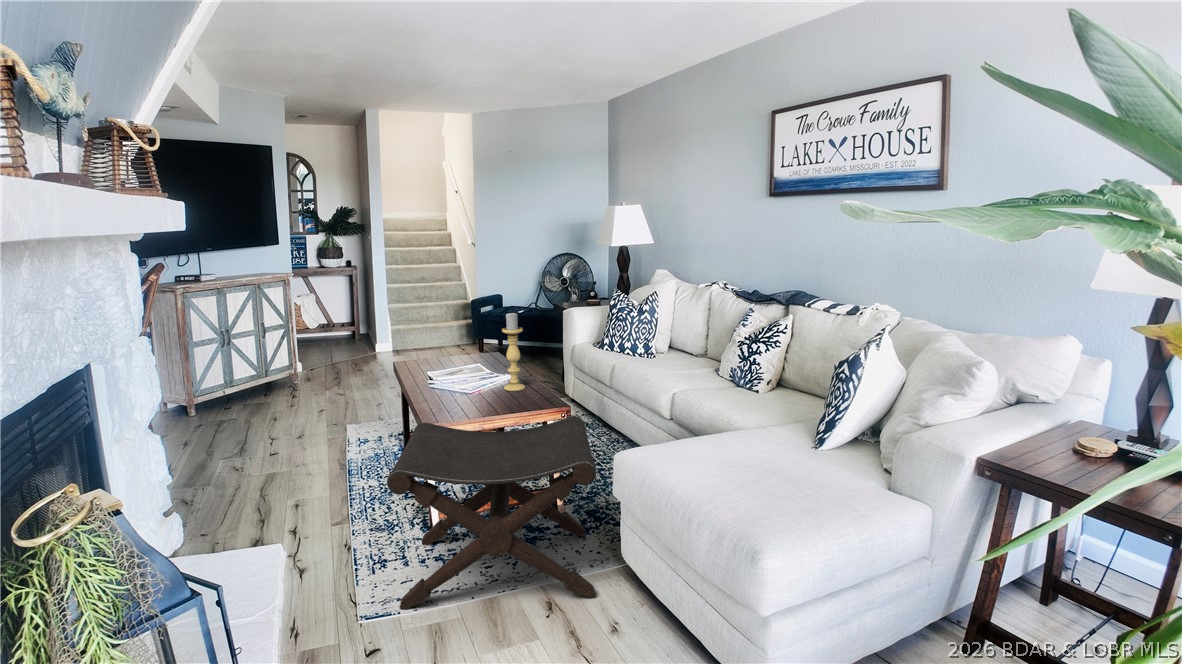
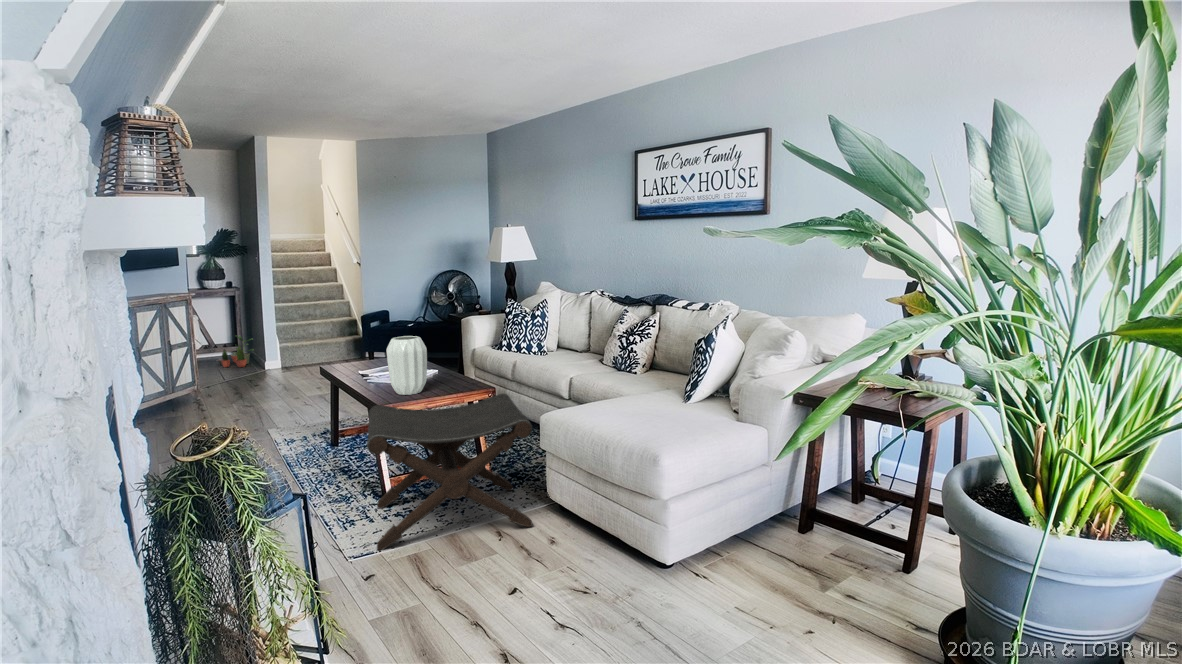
candle holder: present [502,312,525,391] -> none [430,314,451,381]
potted plant: none [333,316,368,349] -> present [217,336,251,367]
vase: none [444,338,491,409] -> present [386,336,427,395]

